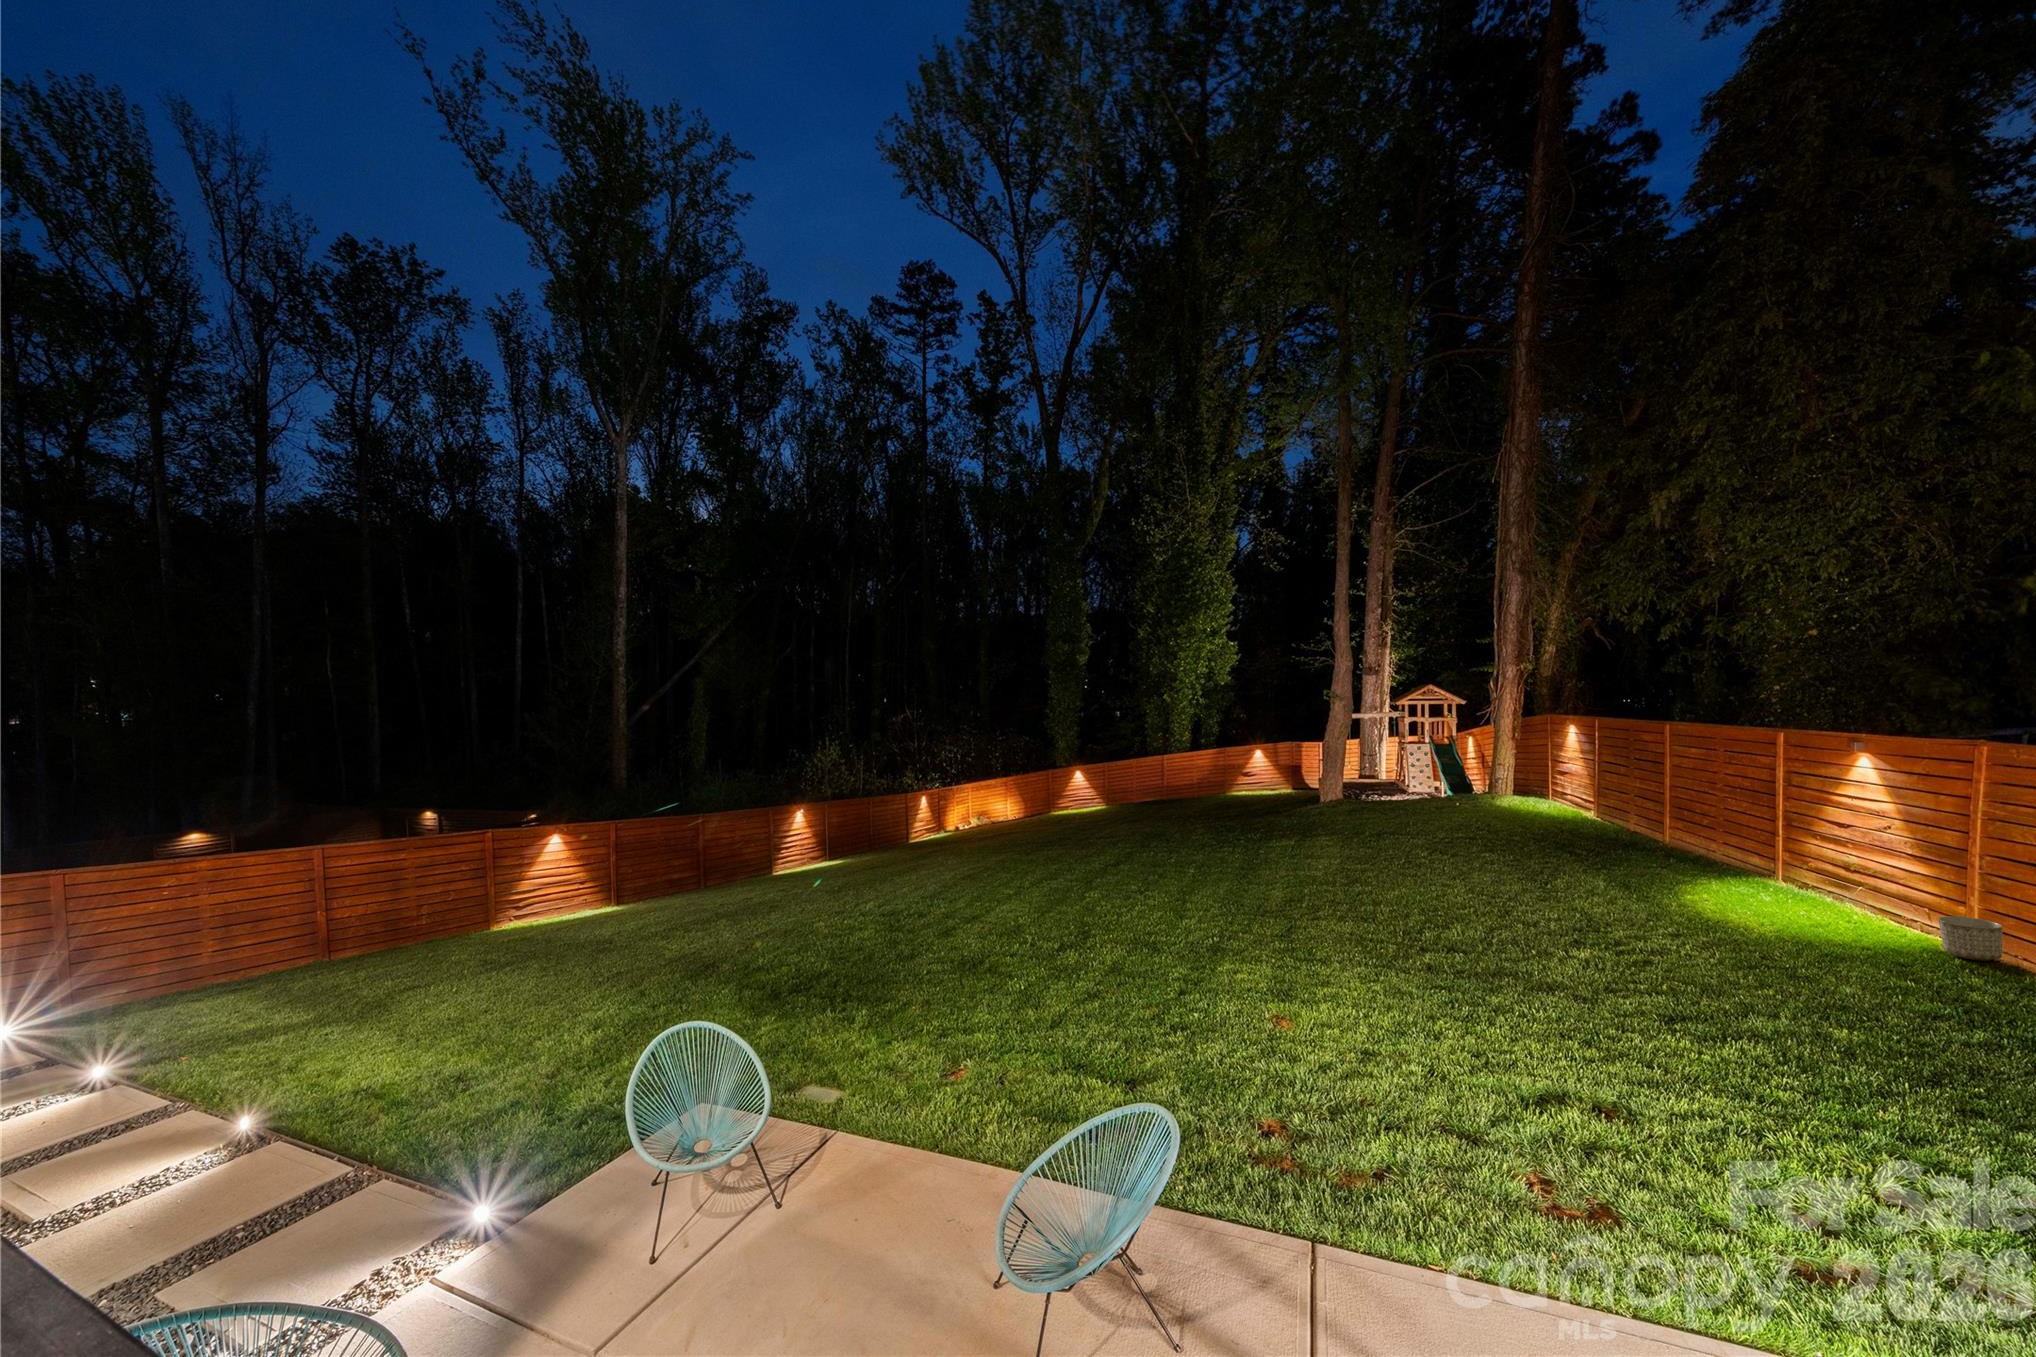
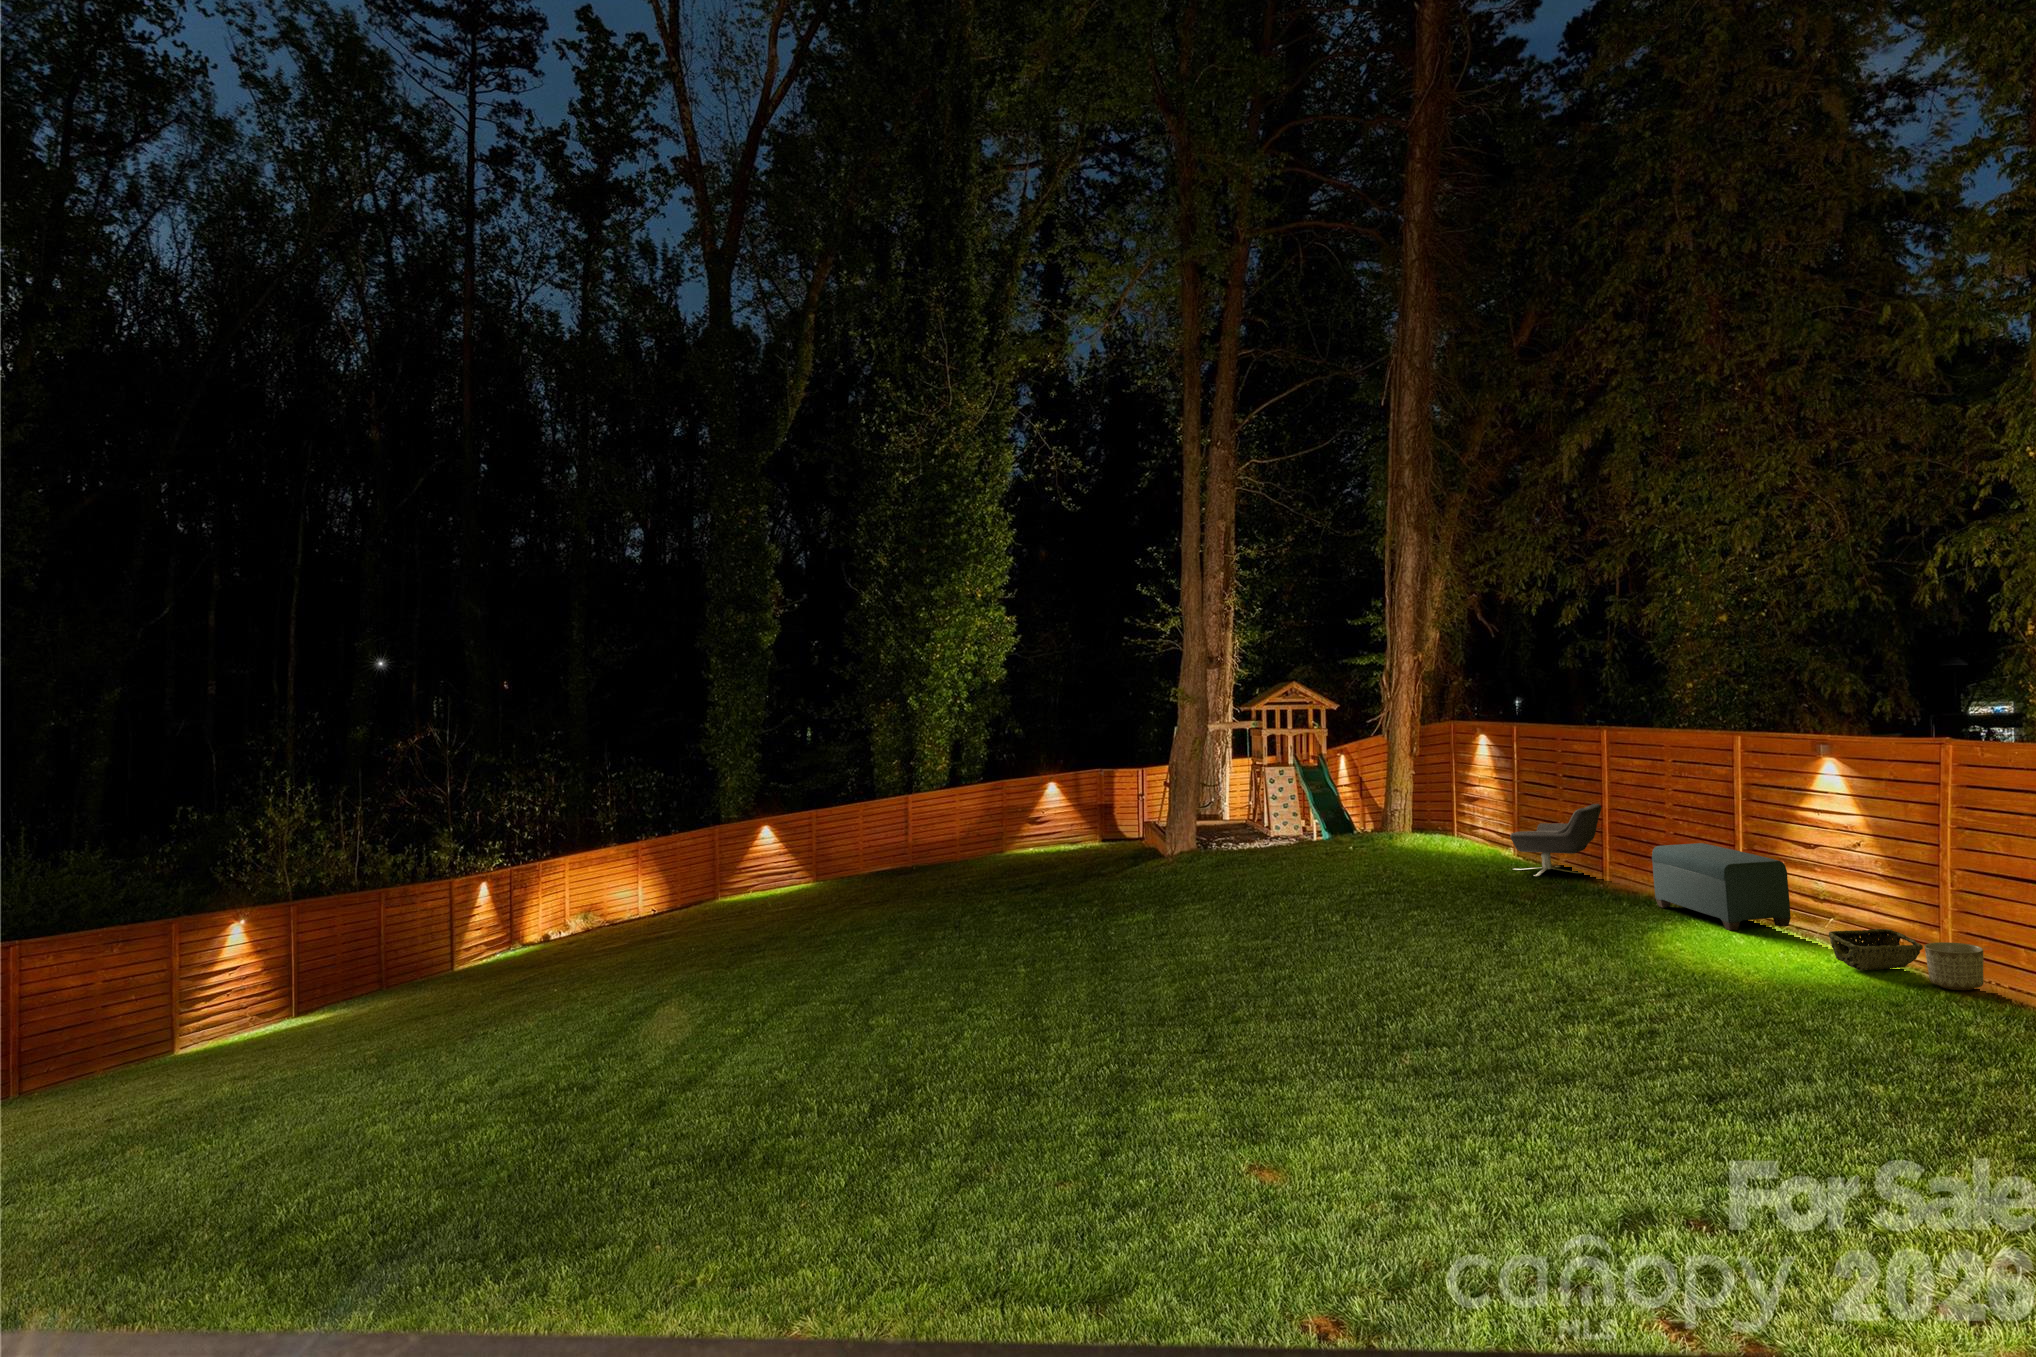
lounge chair: none [1580,782,1664,836] -> present [1510,804,1601,876]
bench: none [1696,818,1823,891] -> present [1652,843,1791,931]
woven basket: none [1844,898,1943,935] -> present [1829,929,1923,971]

